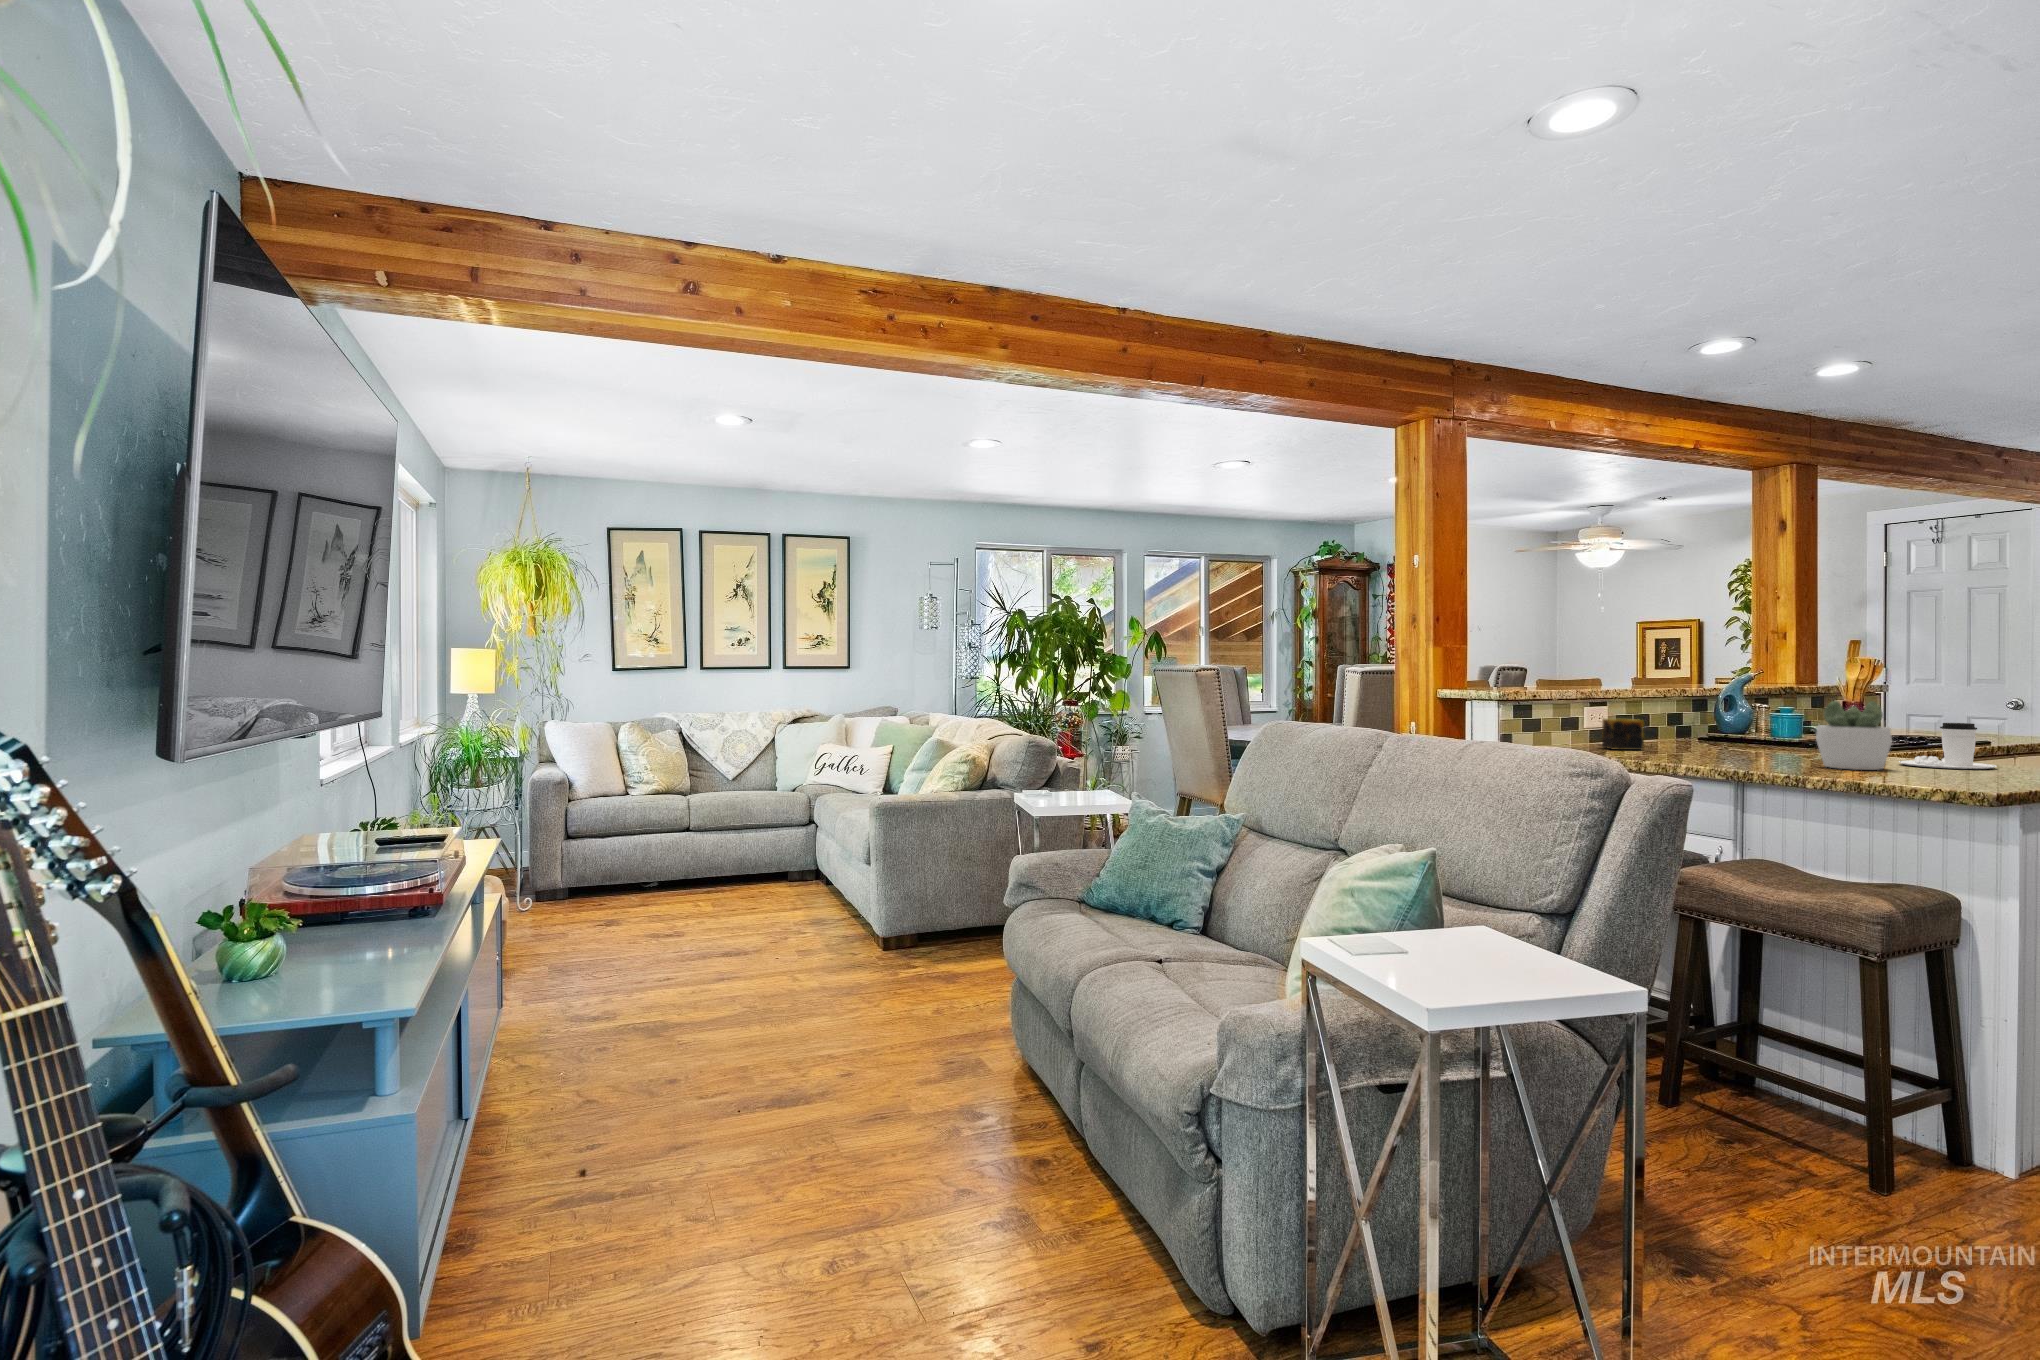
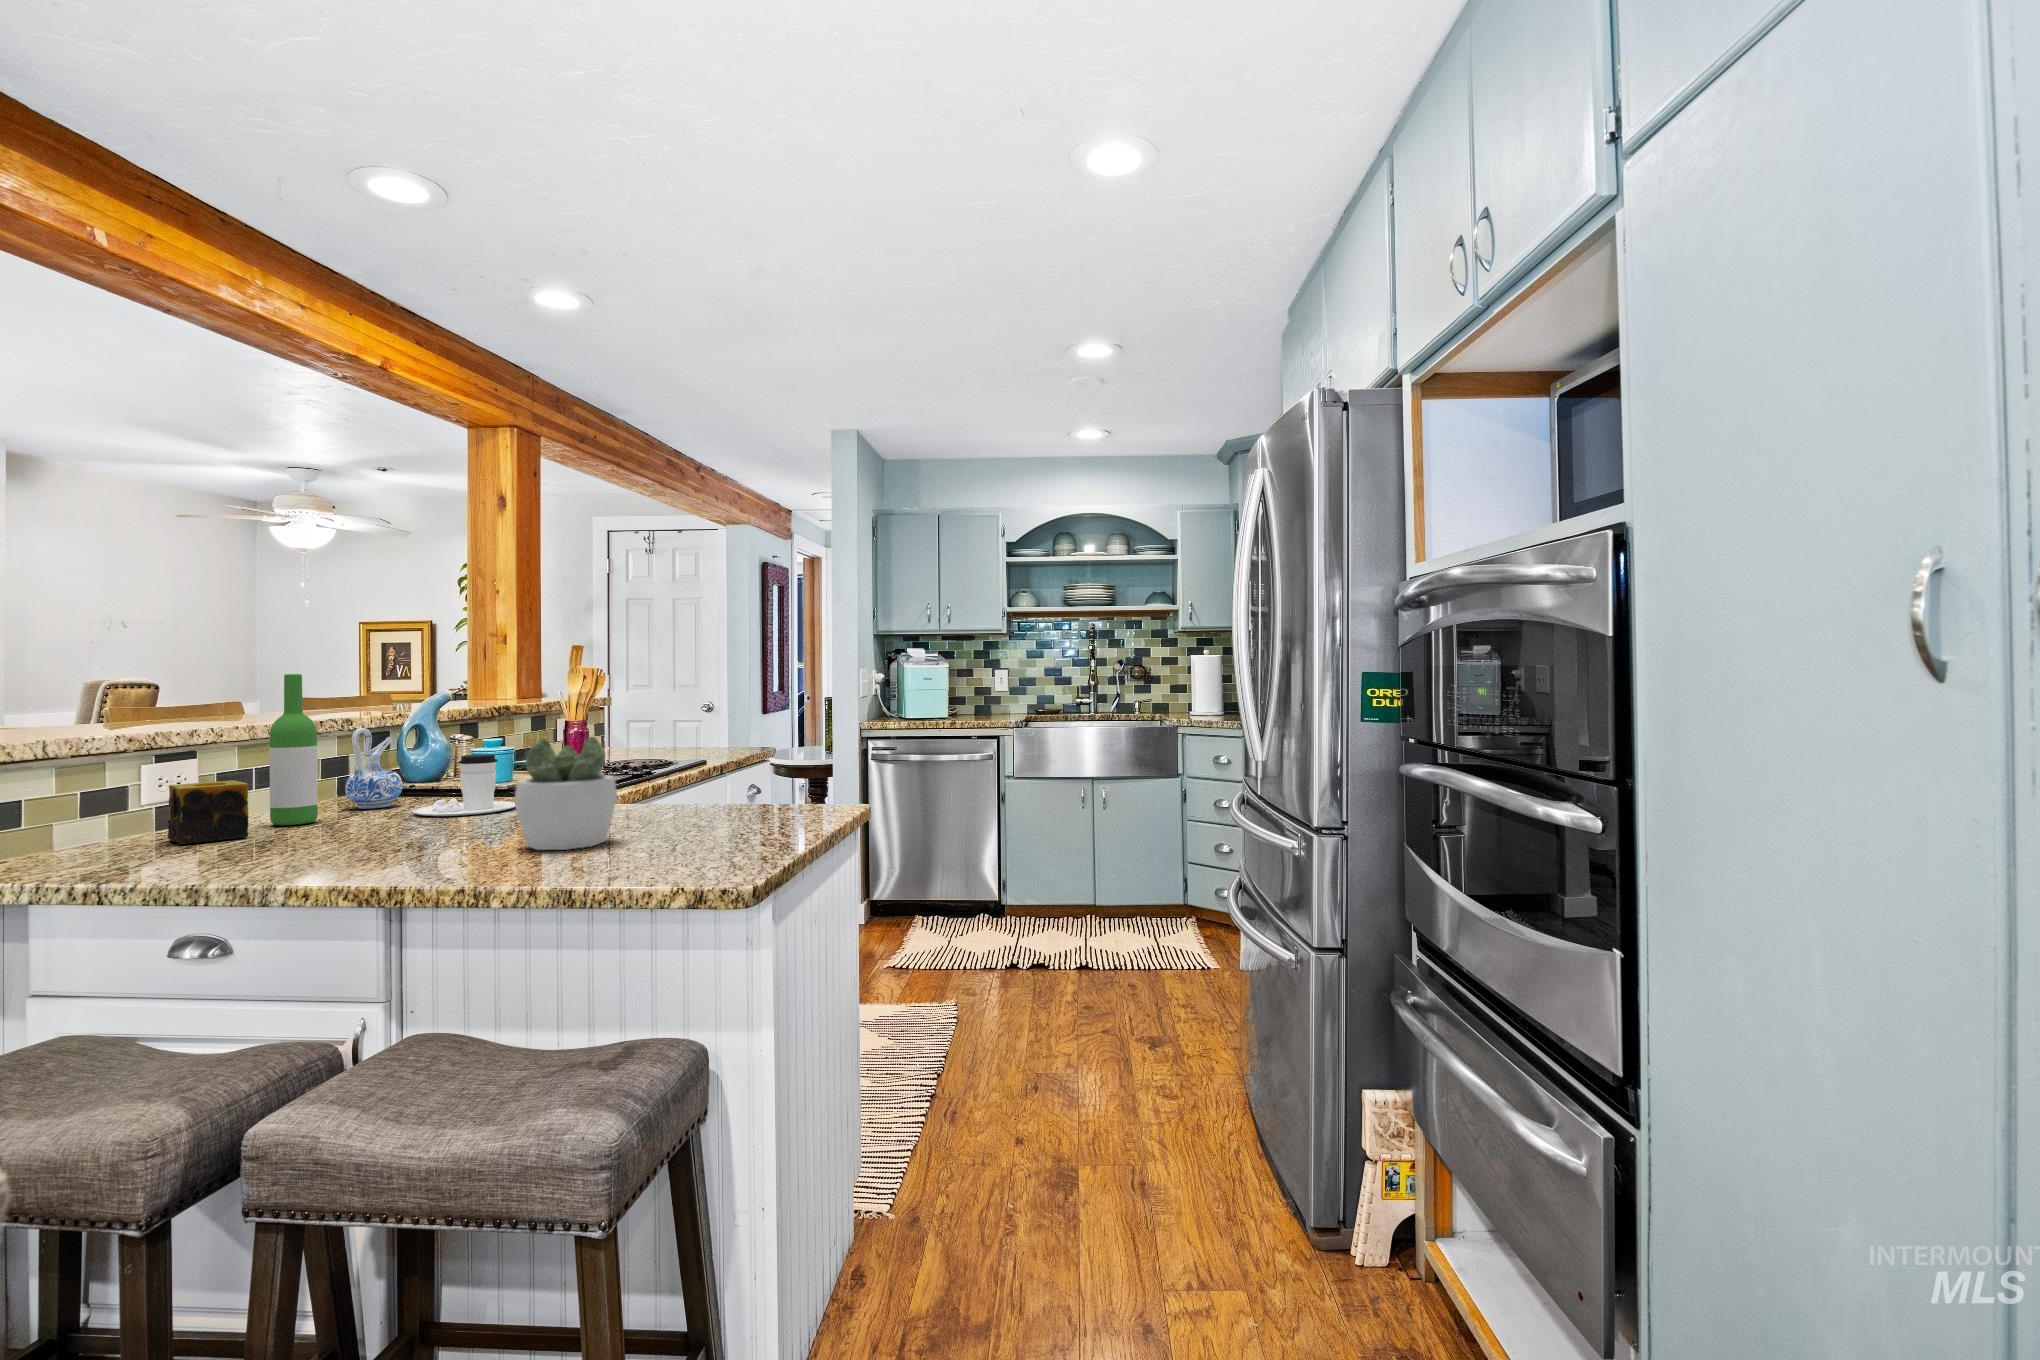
wine bottle: none [1649,660,1676,748] -> present [270,674,318,825]
ceramic pitcher: none [1686,695,1723,746] -> present [345,728,403,809]
coffee cup: present [1898,723,1996,769] -> present [412,754,515,816]

